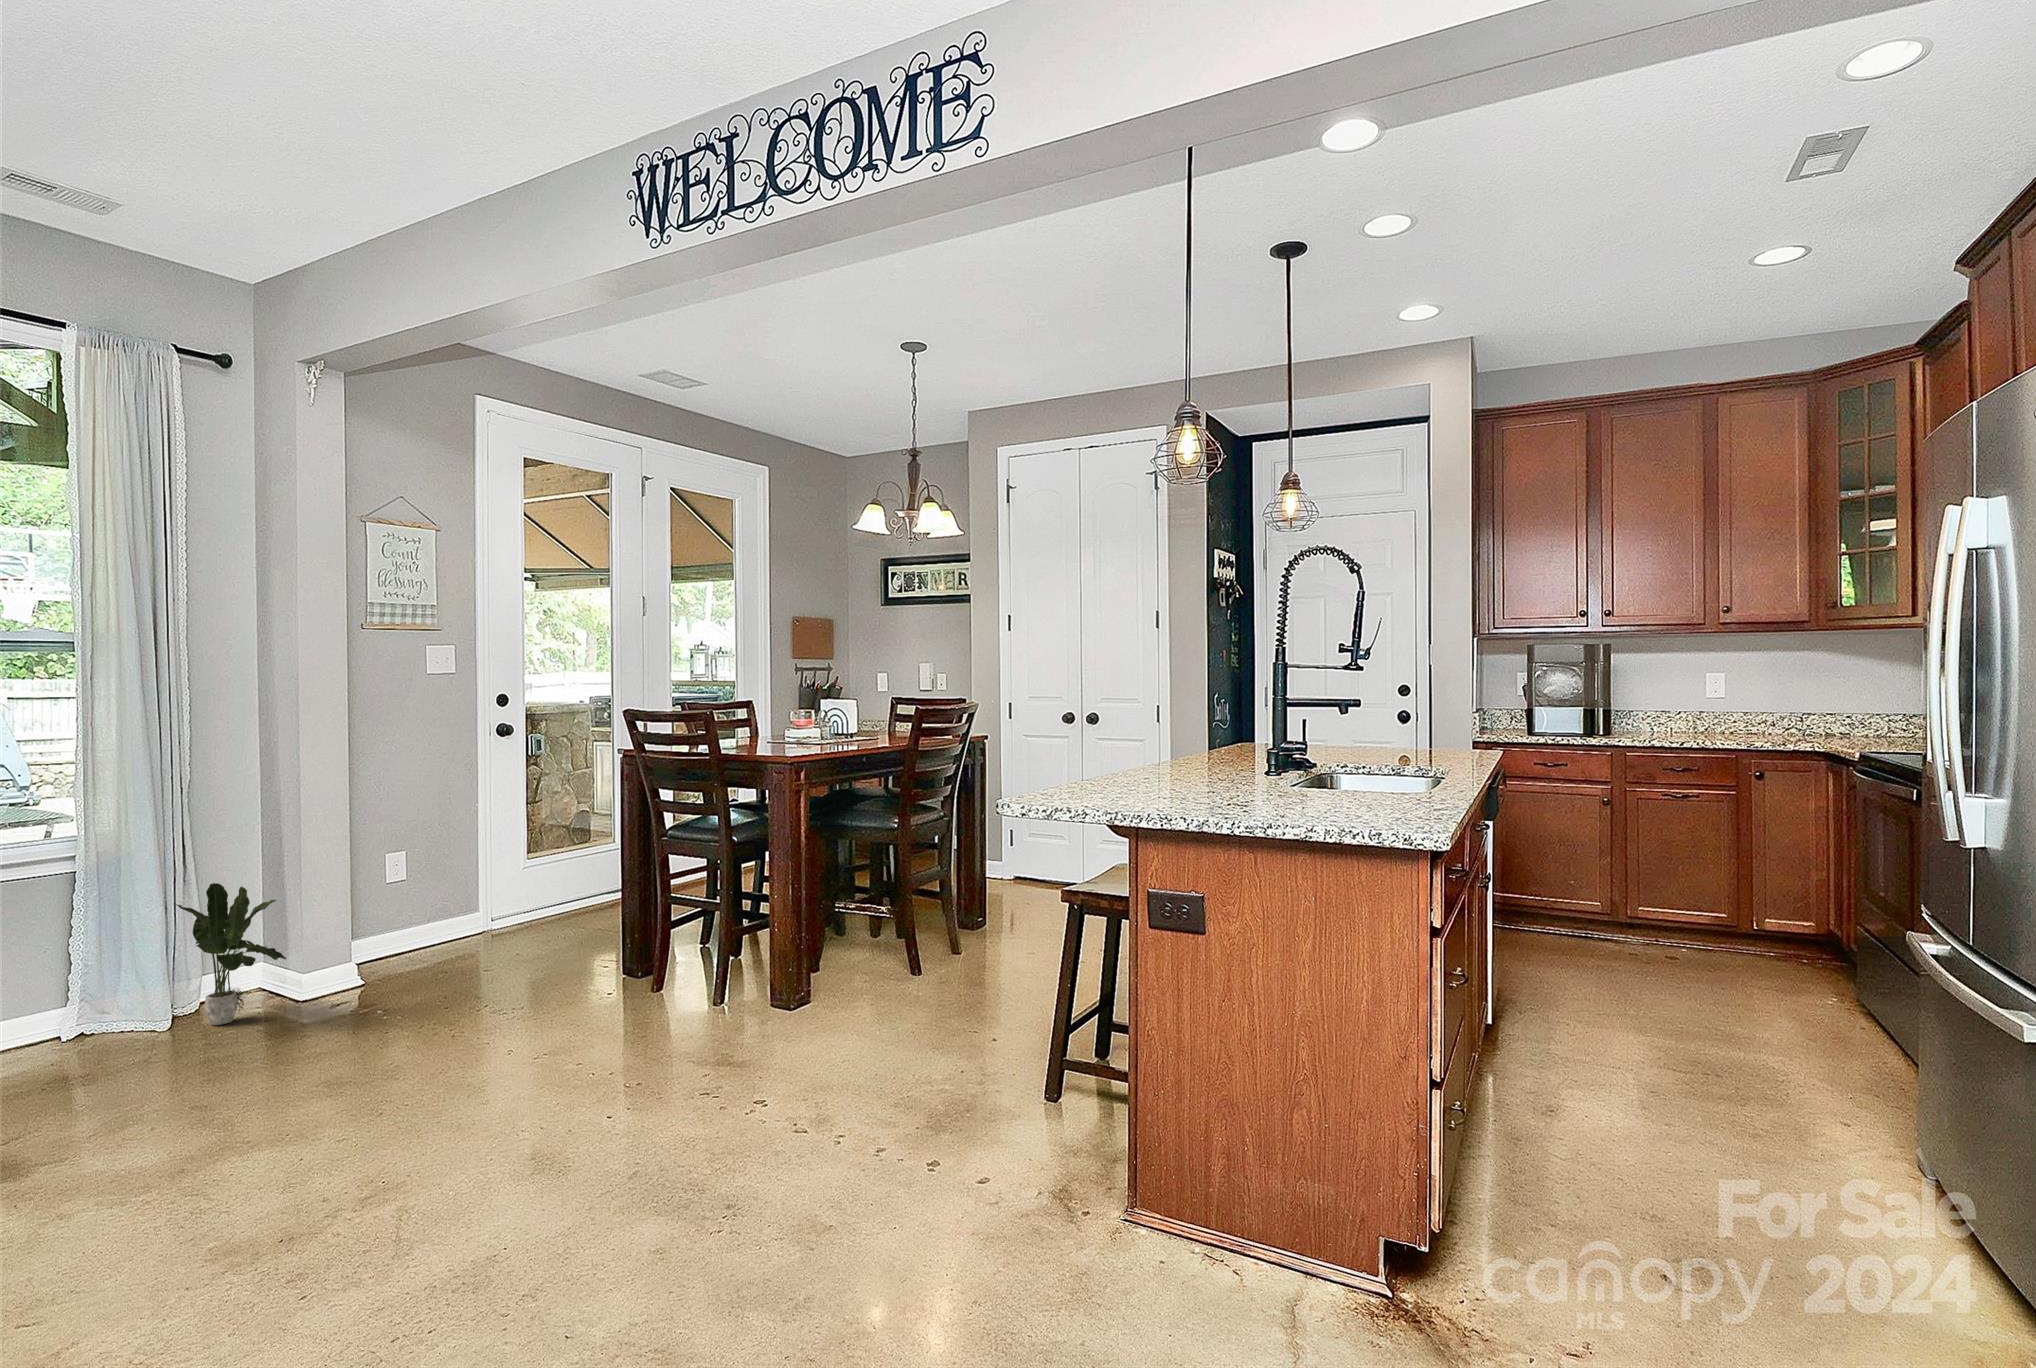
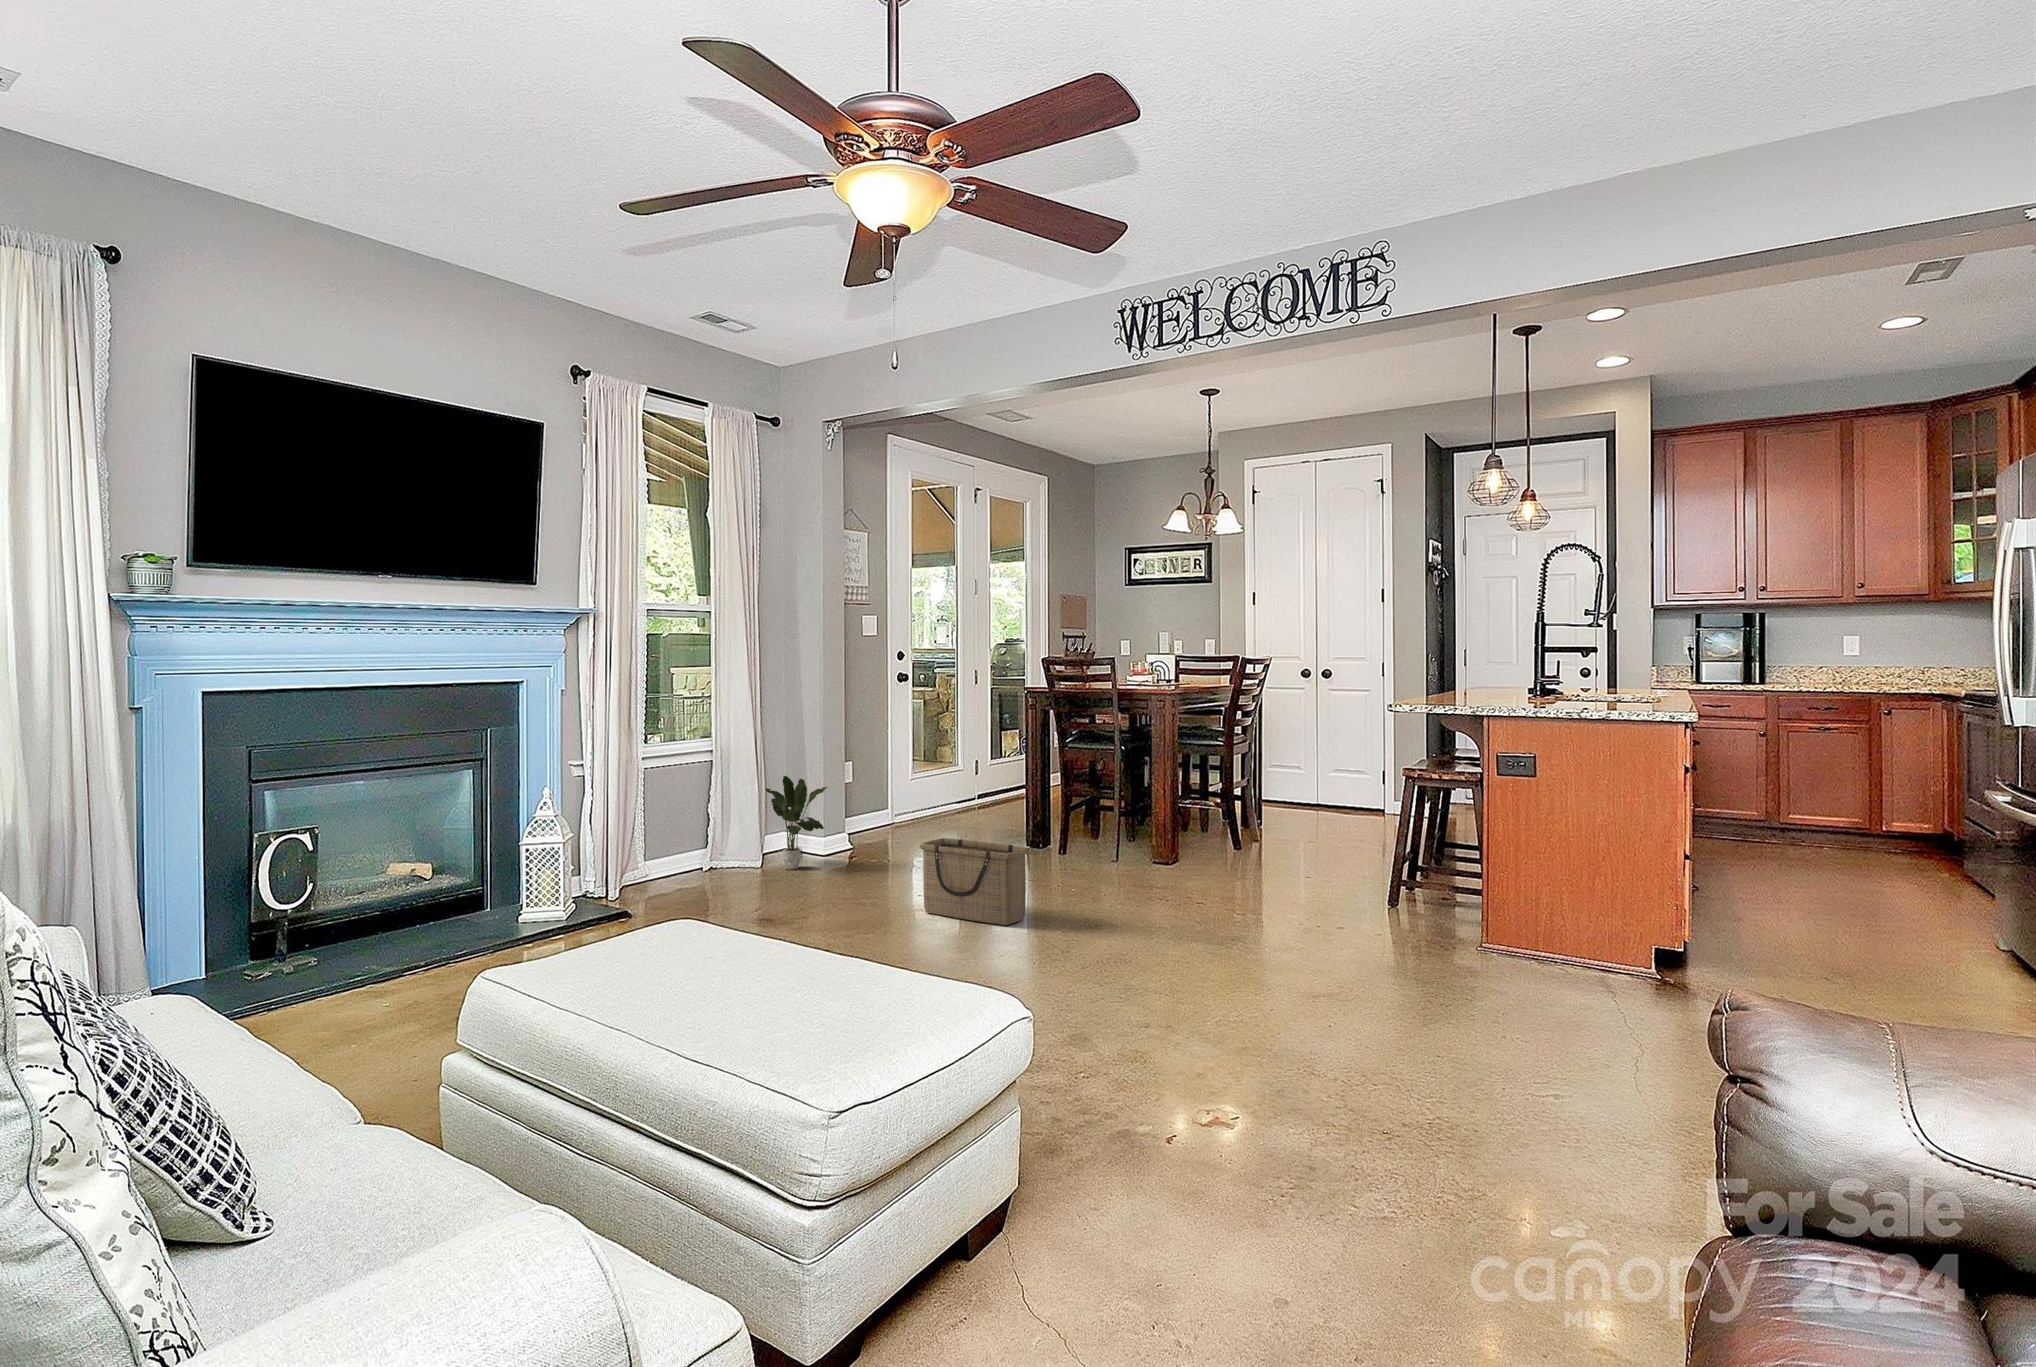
basket: none [282,1004,447,1168] -> present [920,838,1029,925]

